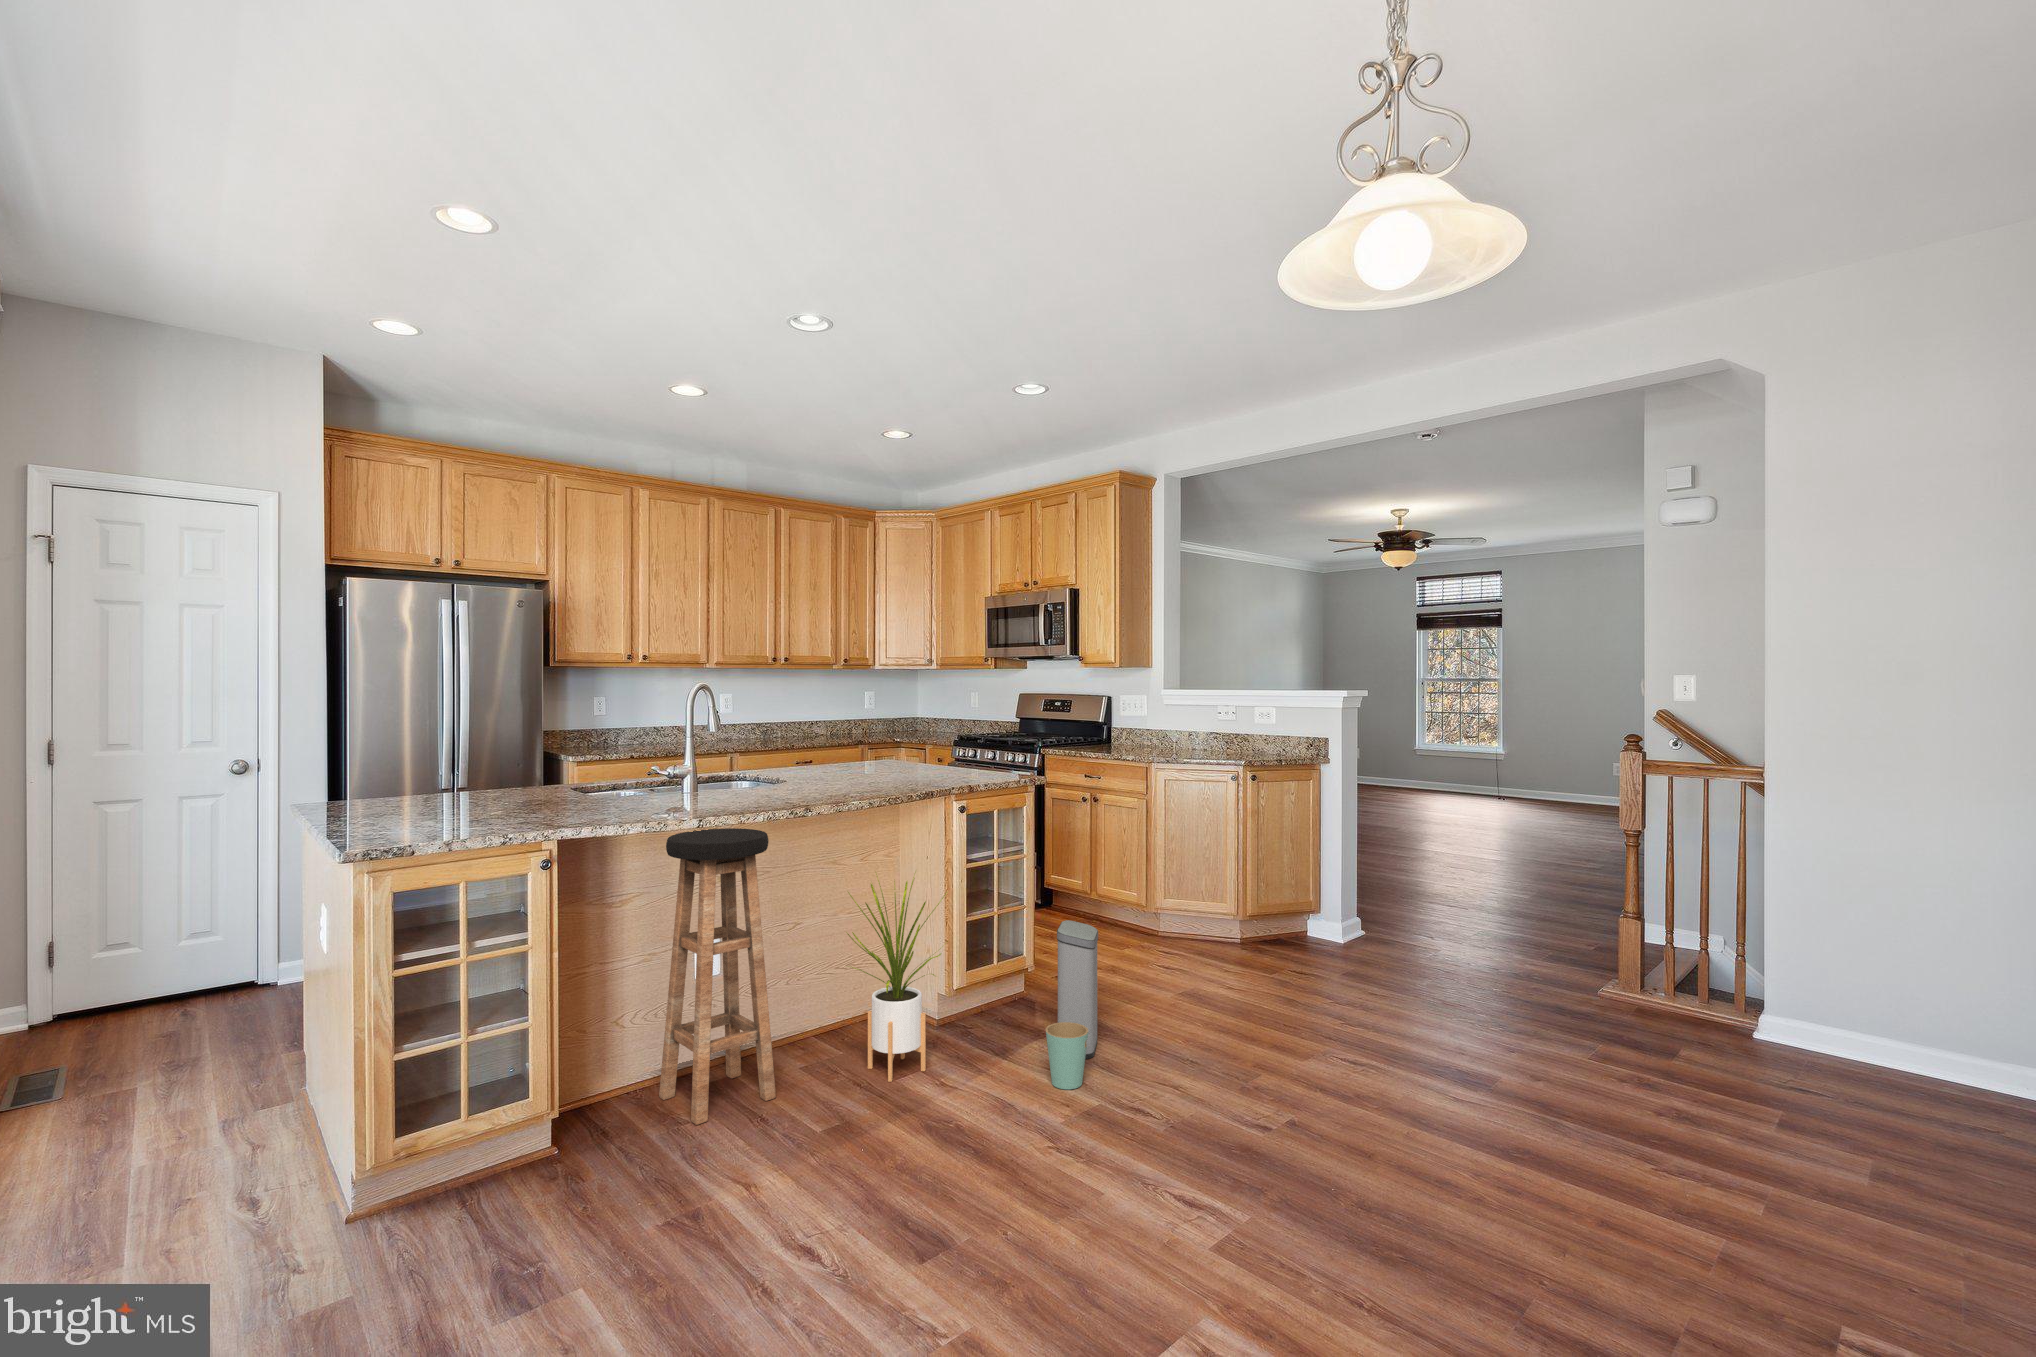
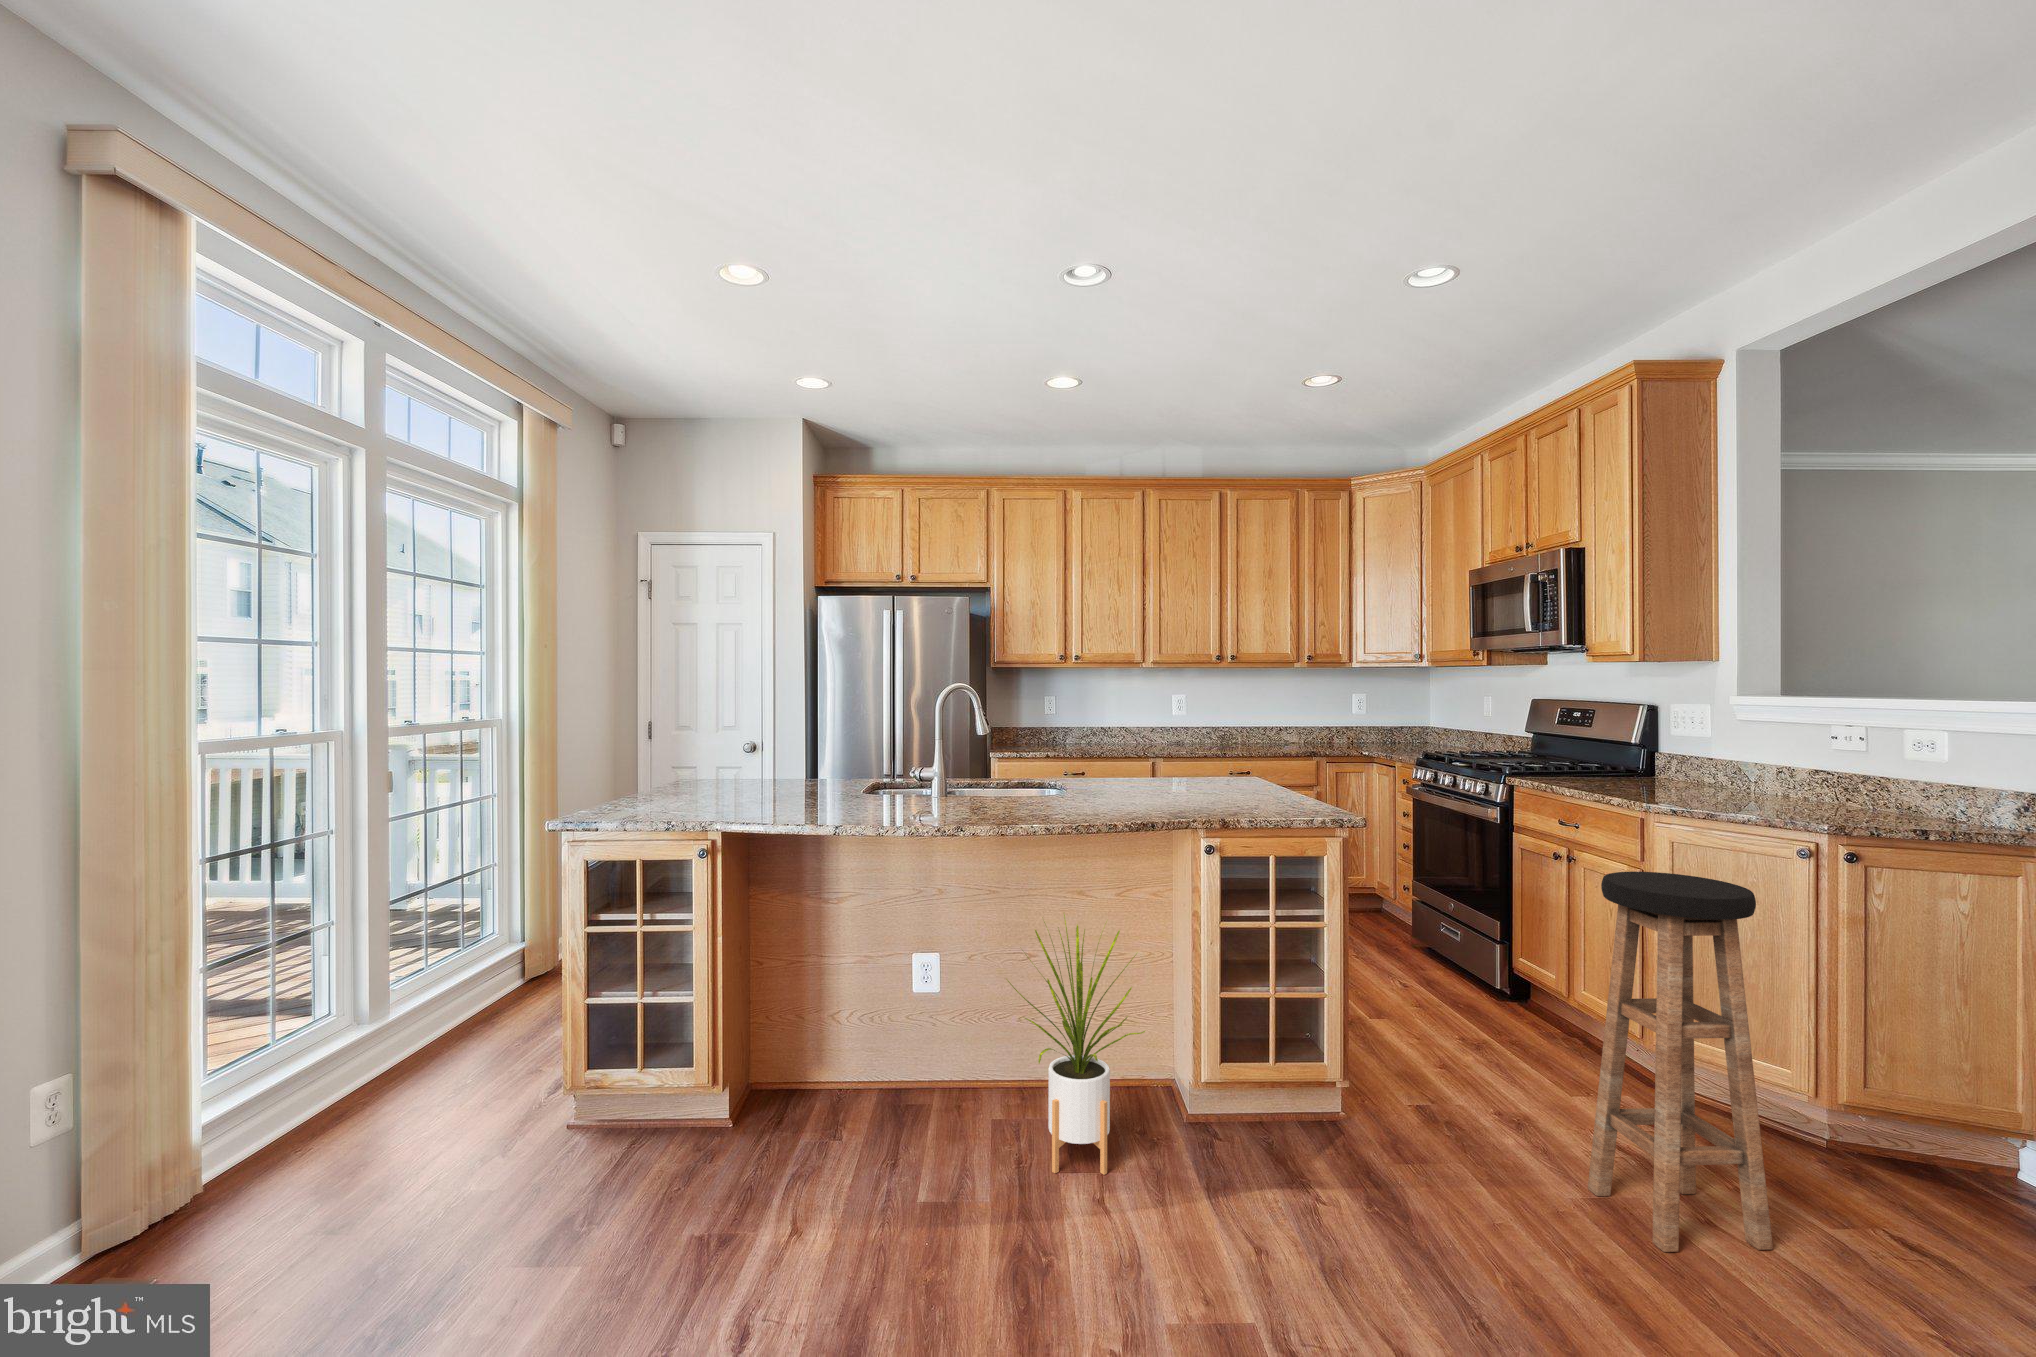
bar stool: present [659,828,776,1125] -> present [1588,872,1773,1252]
trash can: present [1046,920,1098,1089] -> none [1220,1029,1370,1282]

